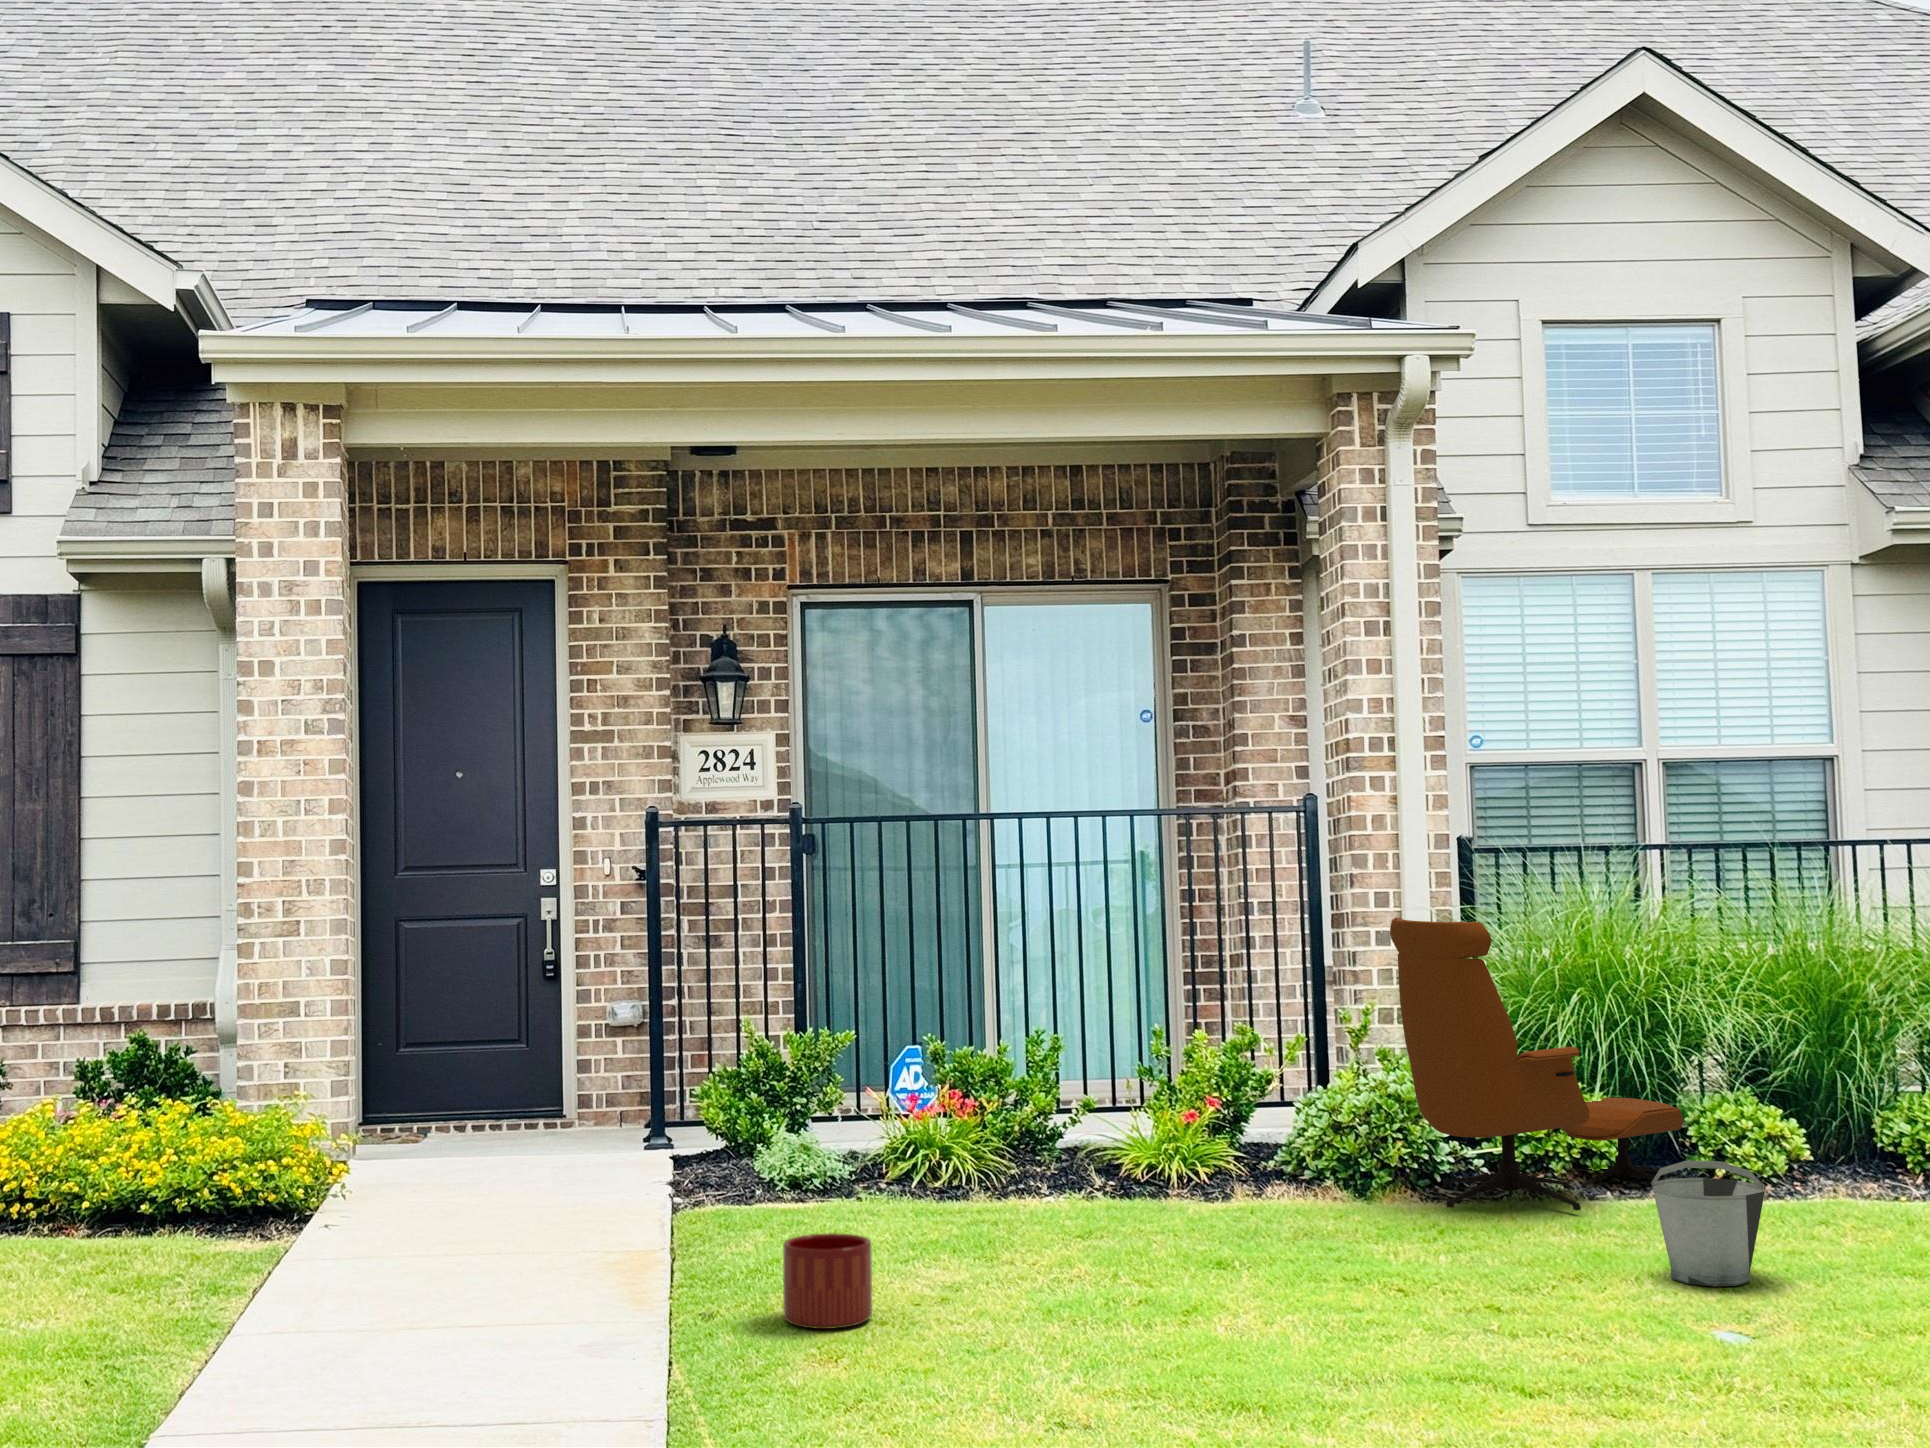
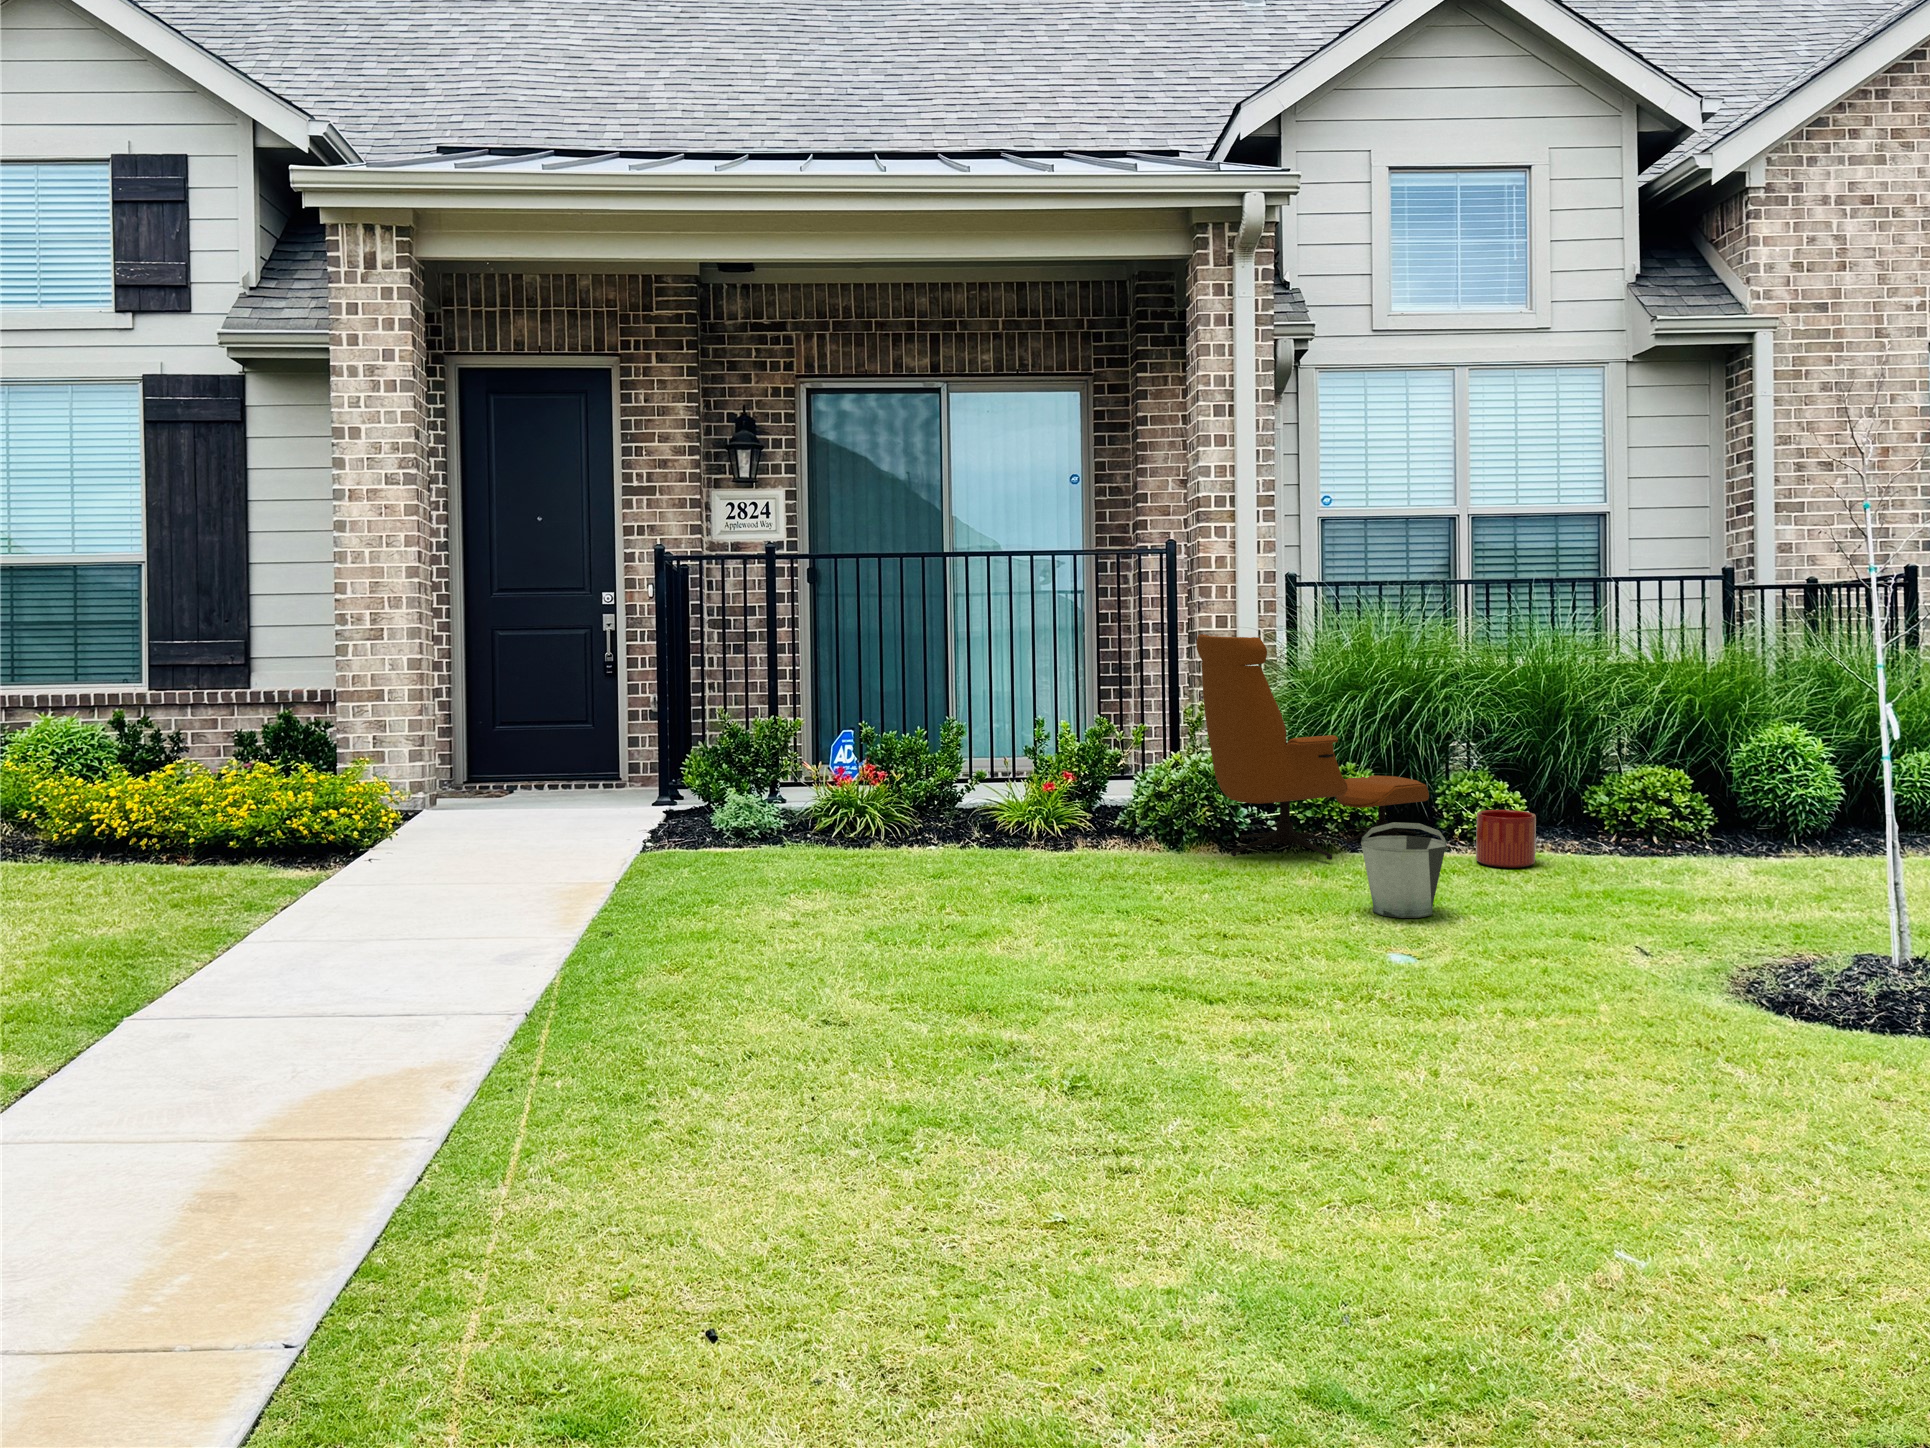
planter: present [783,1233,872,1329] -> present [1476,810,1536,868]

